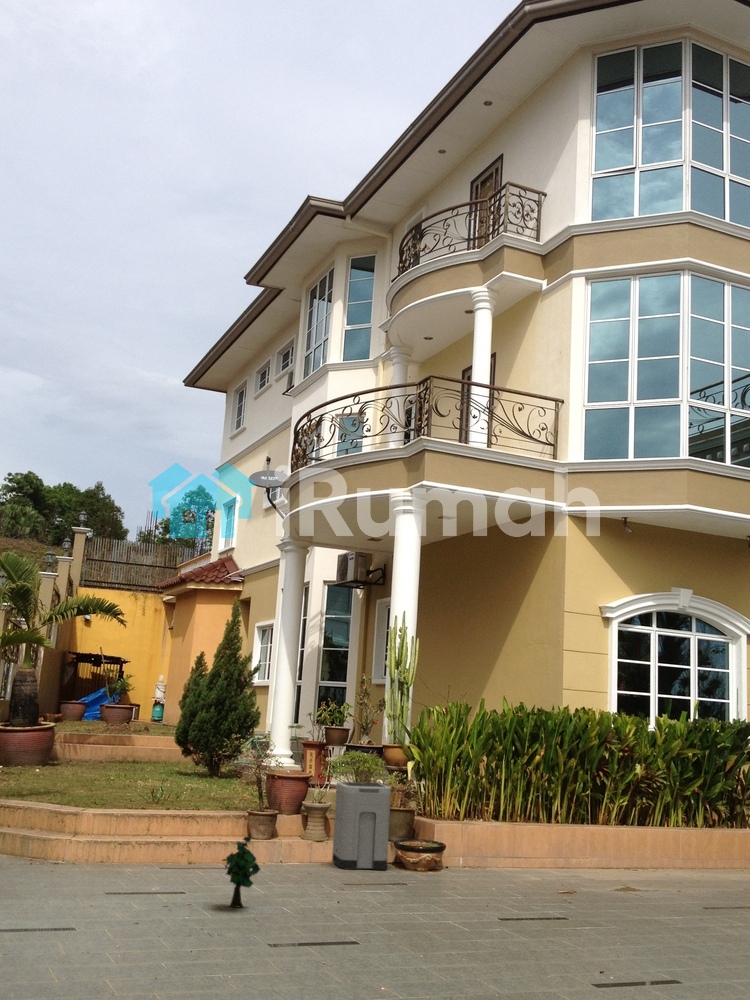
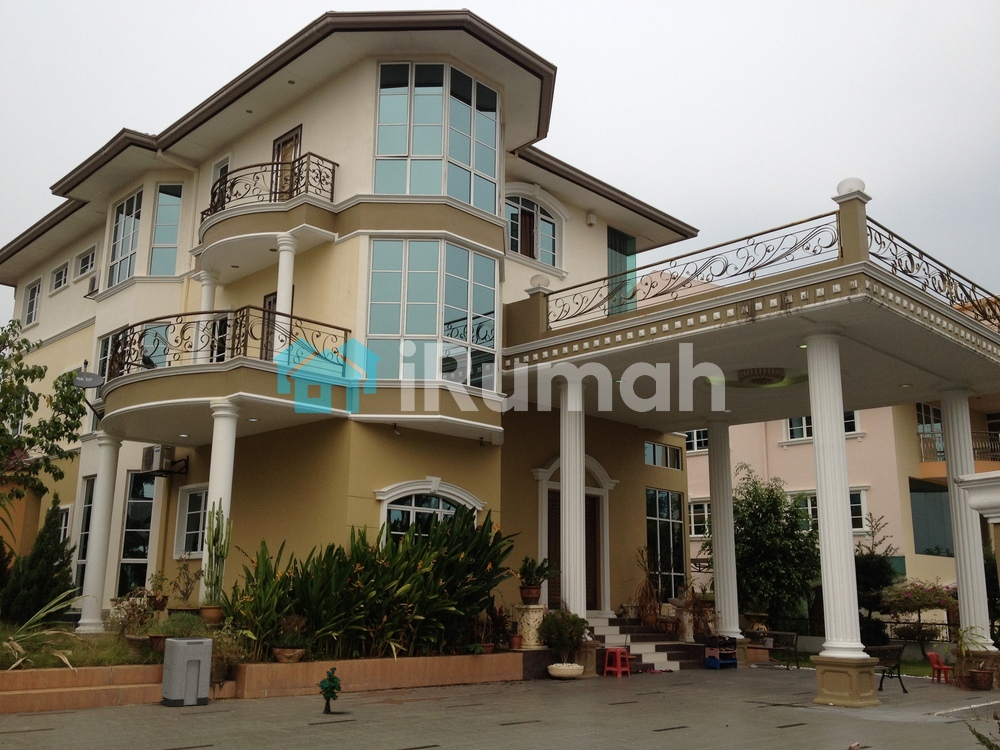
decorative plant: present [222,837,260,907] -> present [316,667,341,714]

